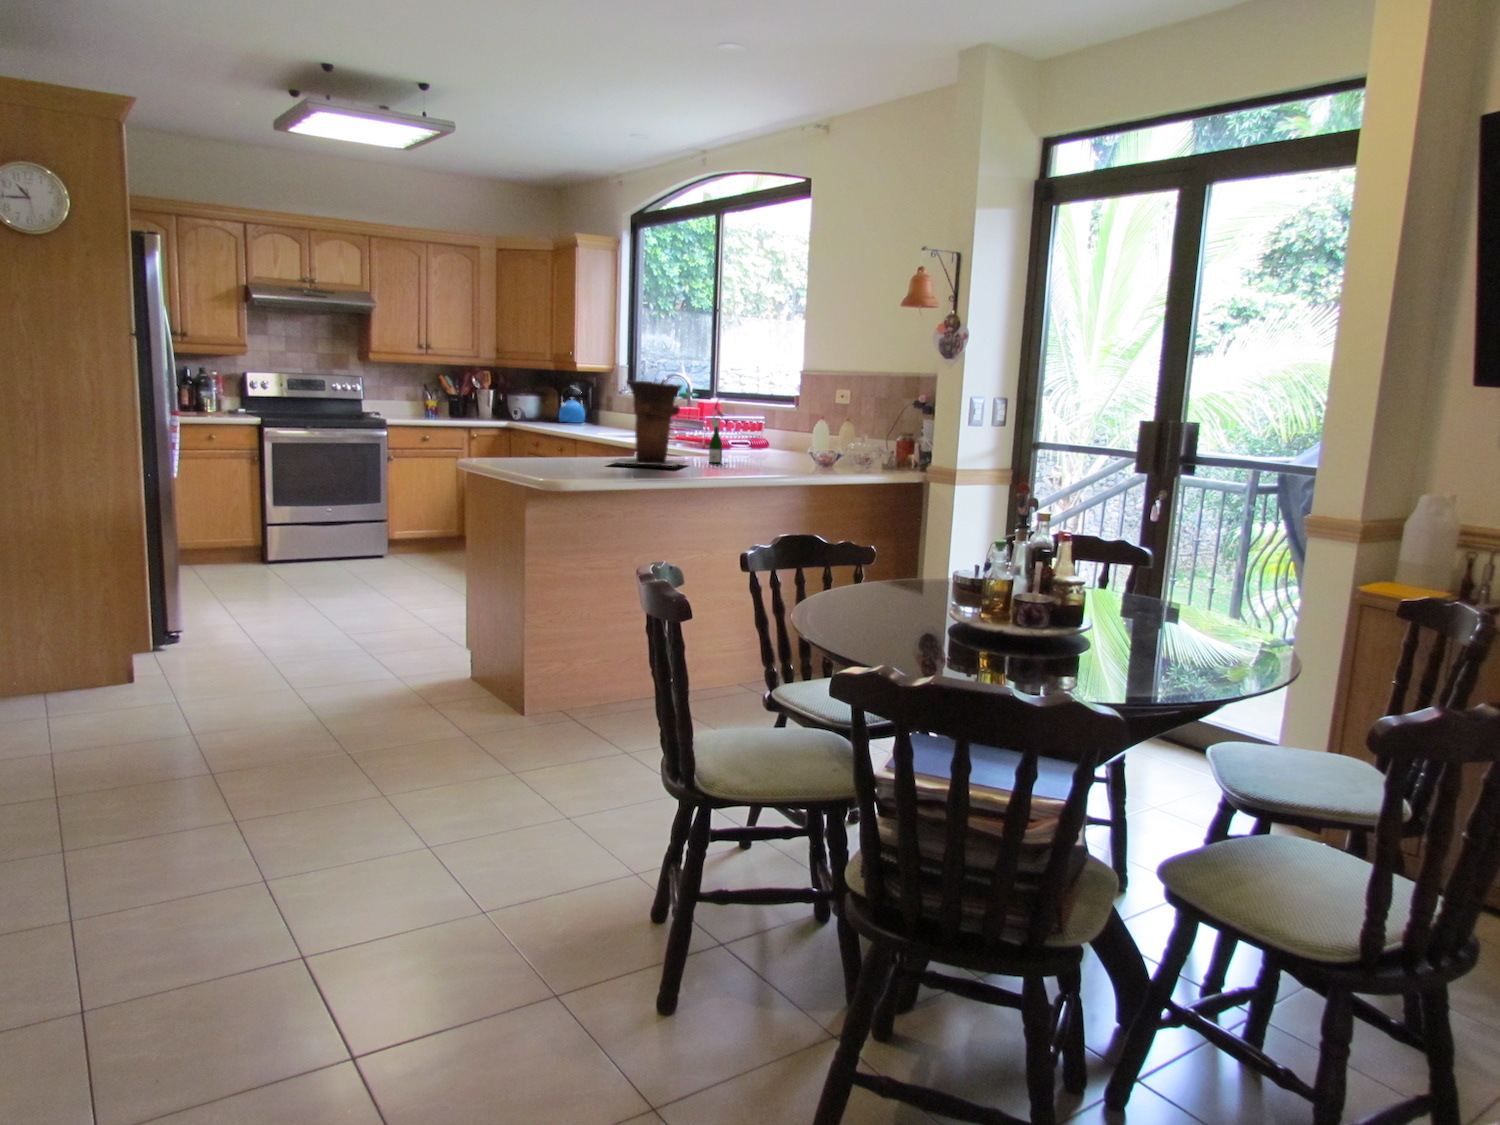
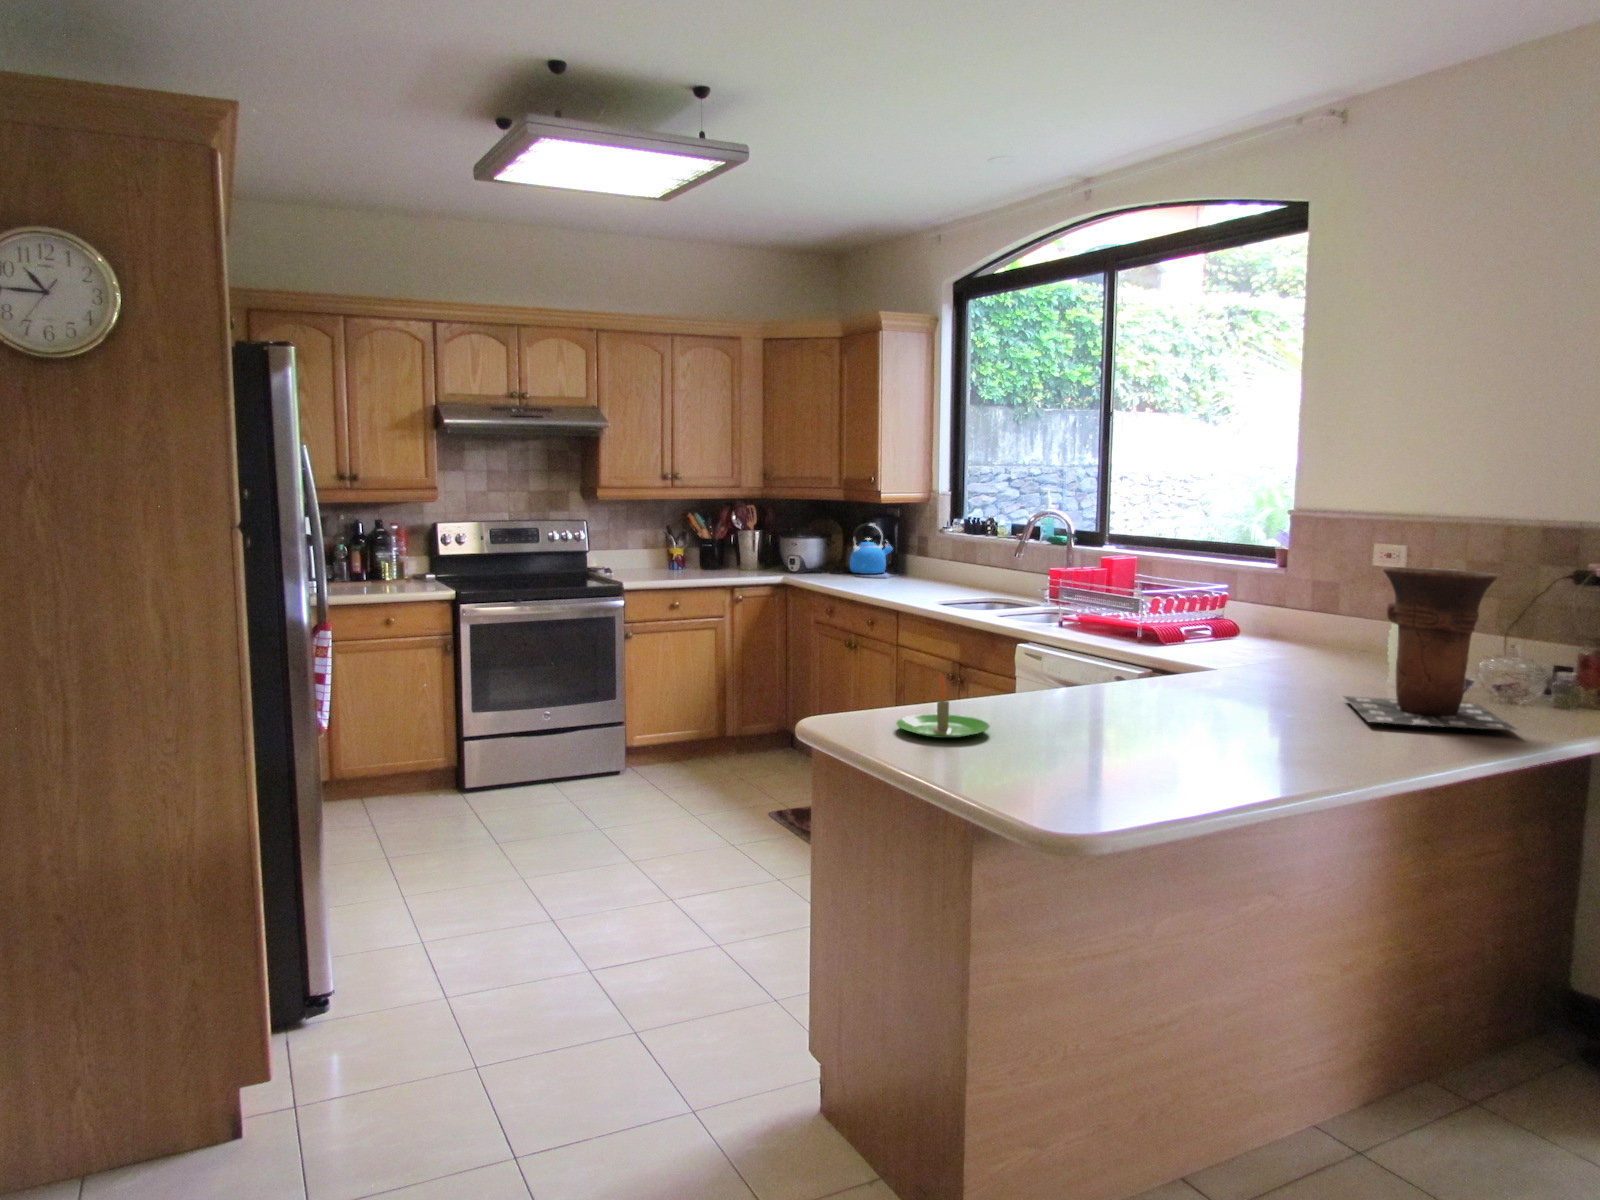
vase: present [608,381,685,466] -> present [1344,567,1517,730]
wine bottle: present [709,403,724,463] -> none [1221,579,1259,700]
candle: none [509,431,559,465] -> present [896,673,989,738]

